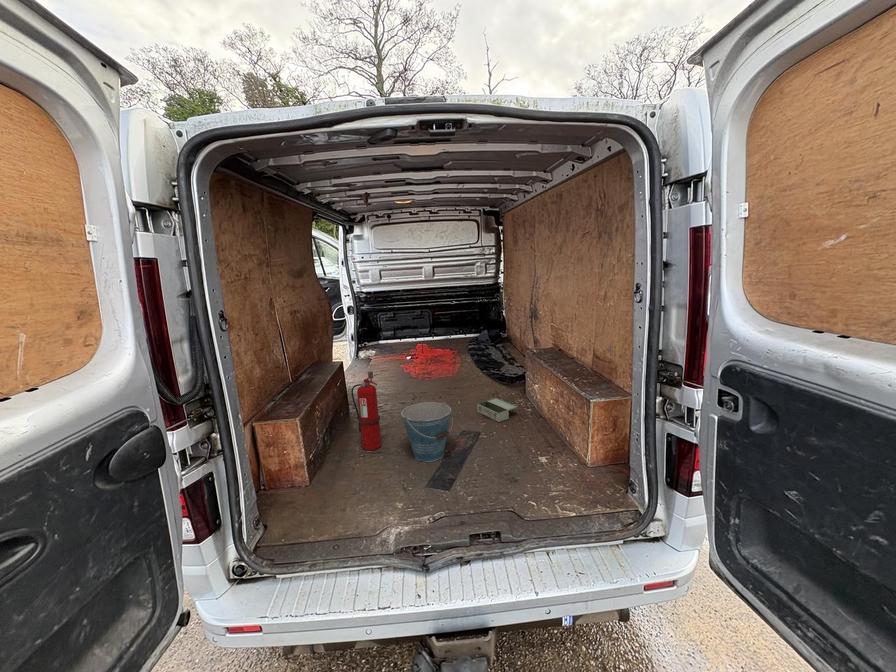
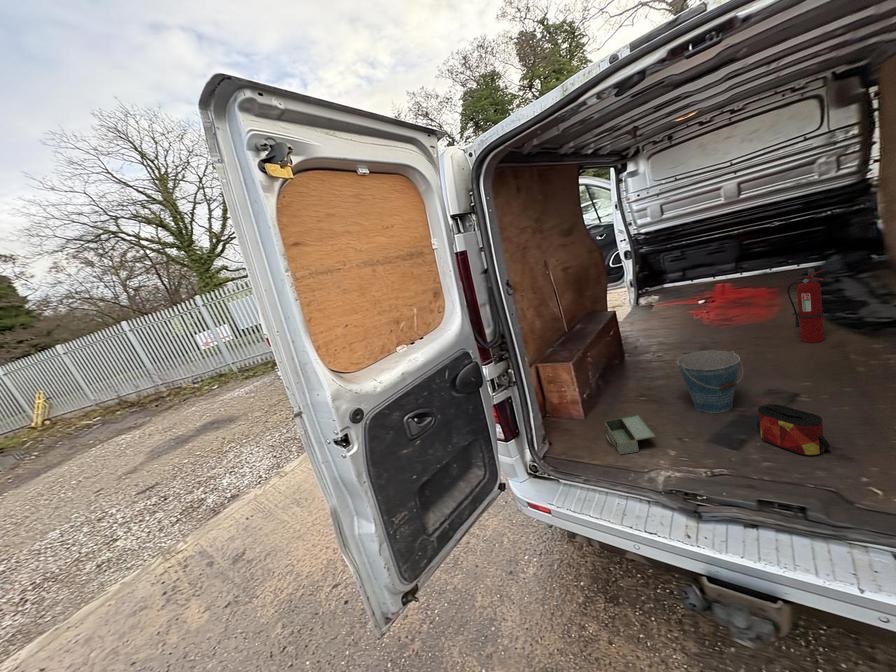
fire extinguisher: present [351,371,381,450] -> present [787,269,824,342]
toolbox: present [477,398,518,422] -> present [605,415,656,455]
bag: none [465,450,517,494] -> present [757,404,830,456]

